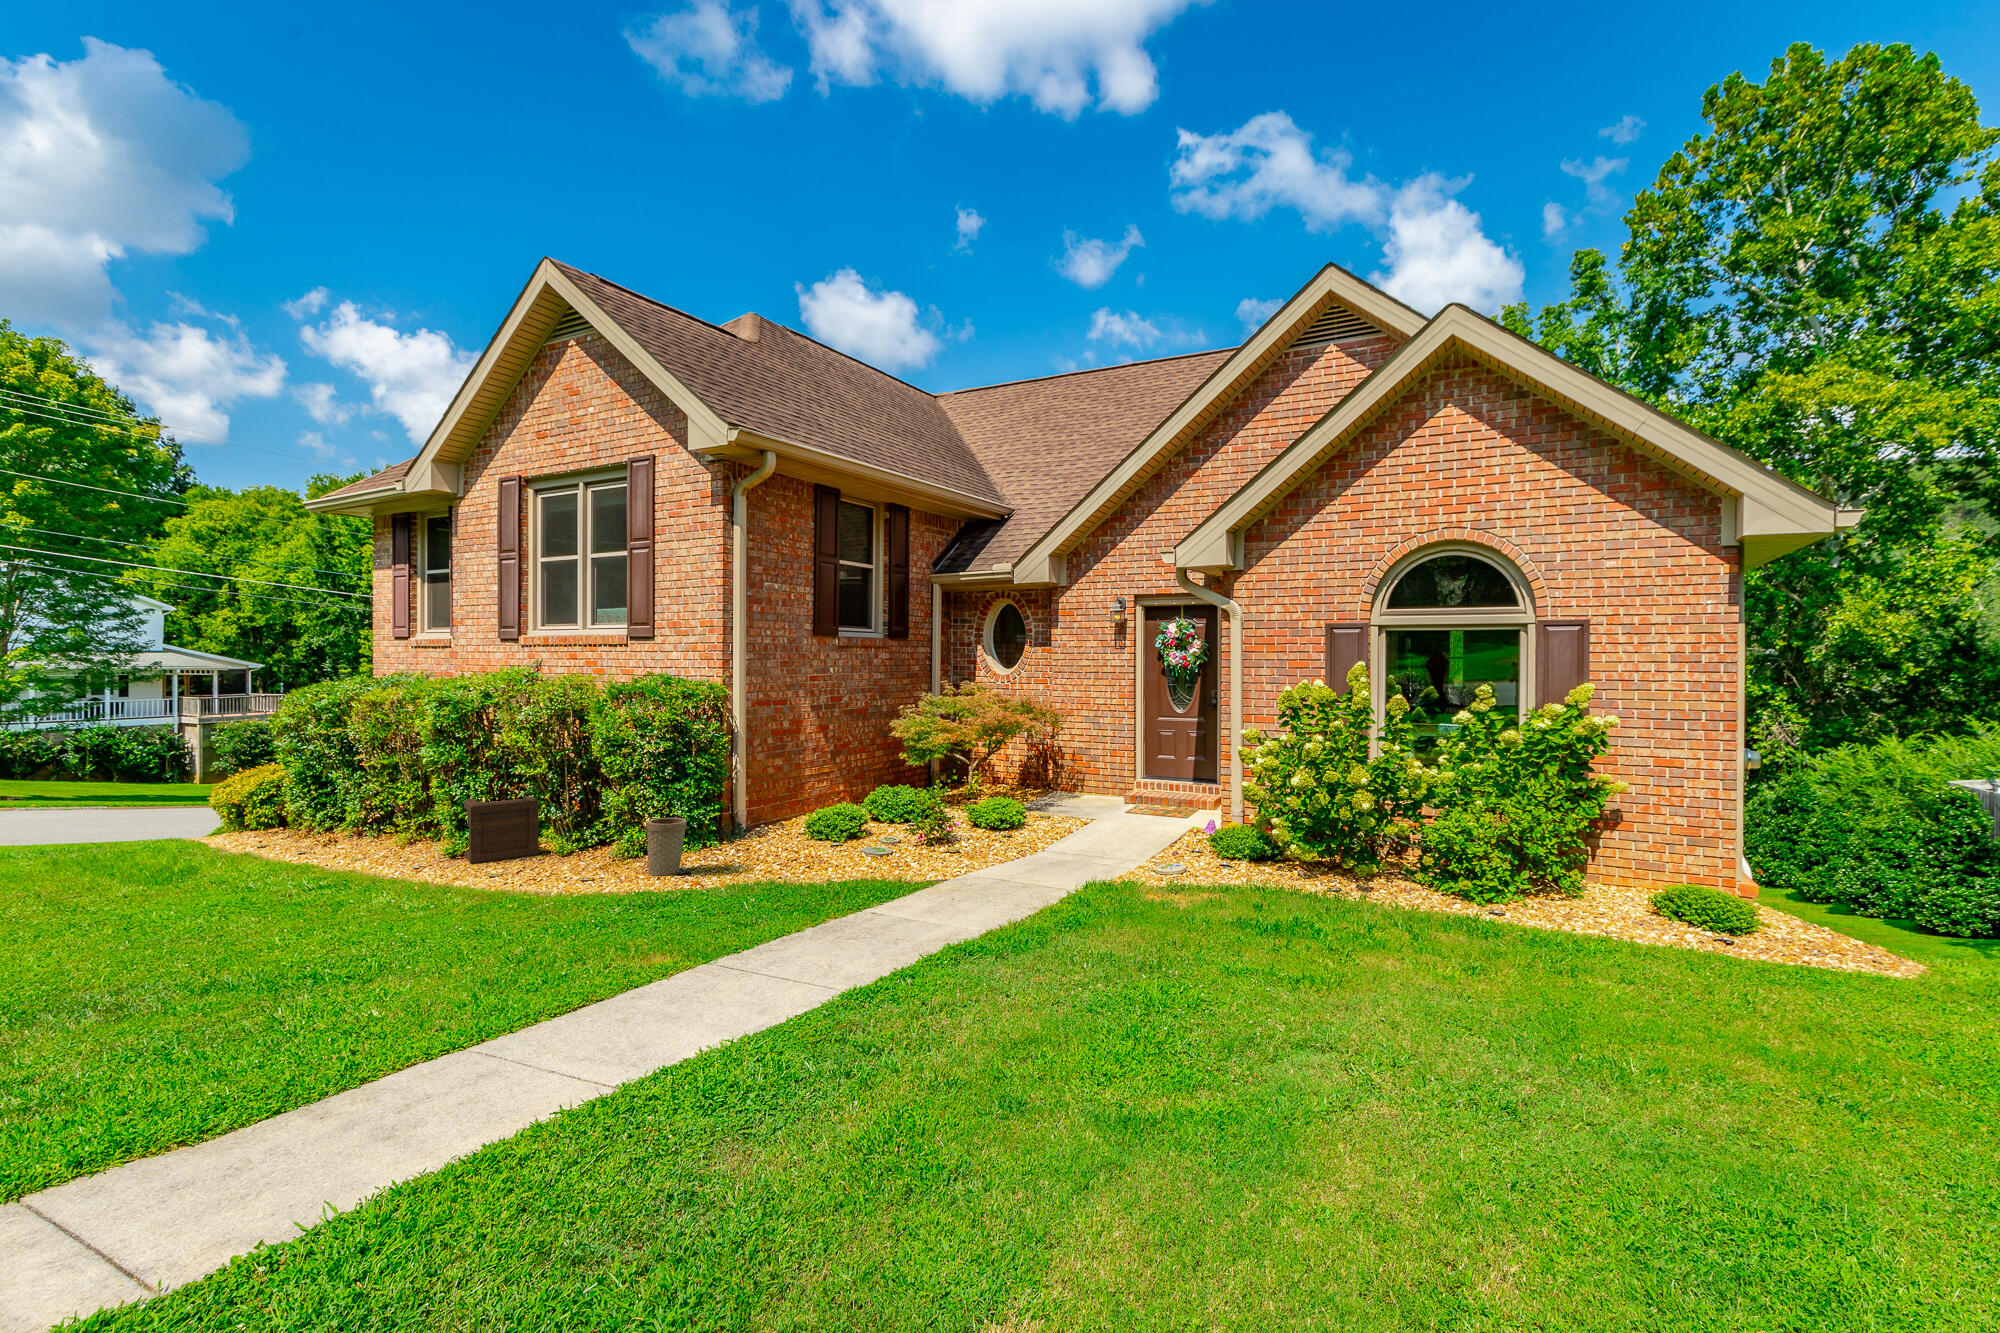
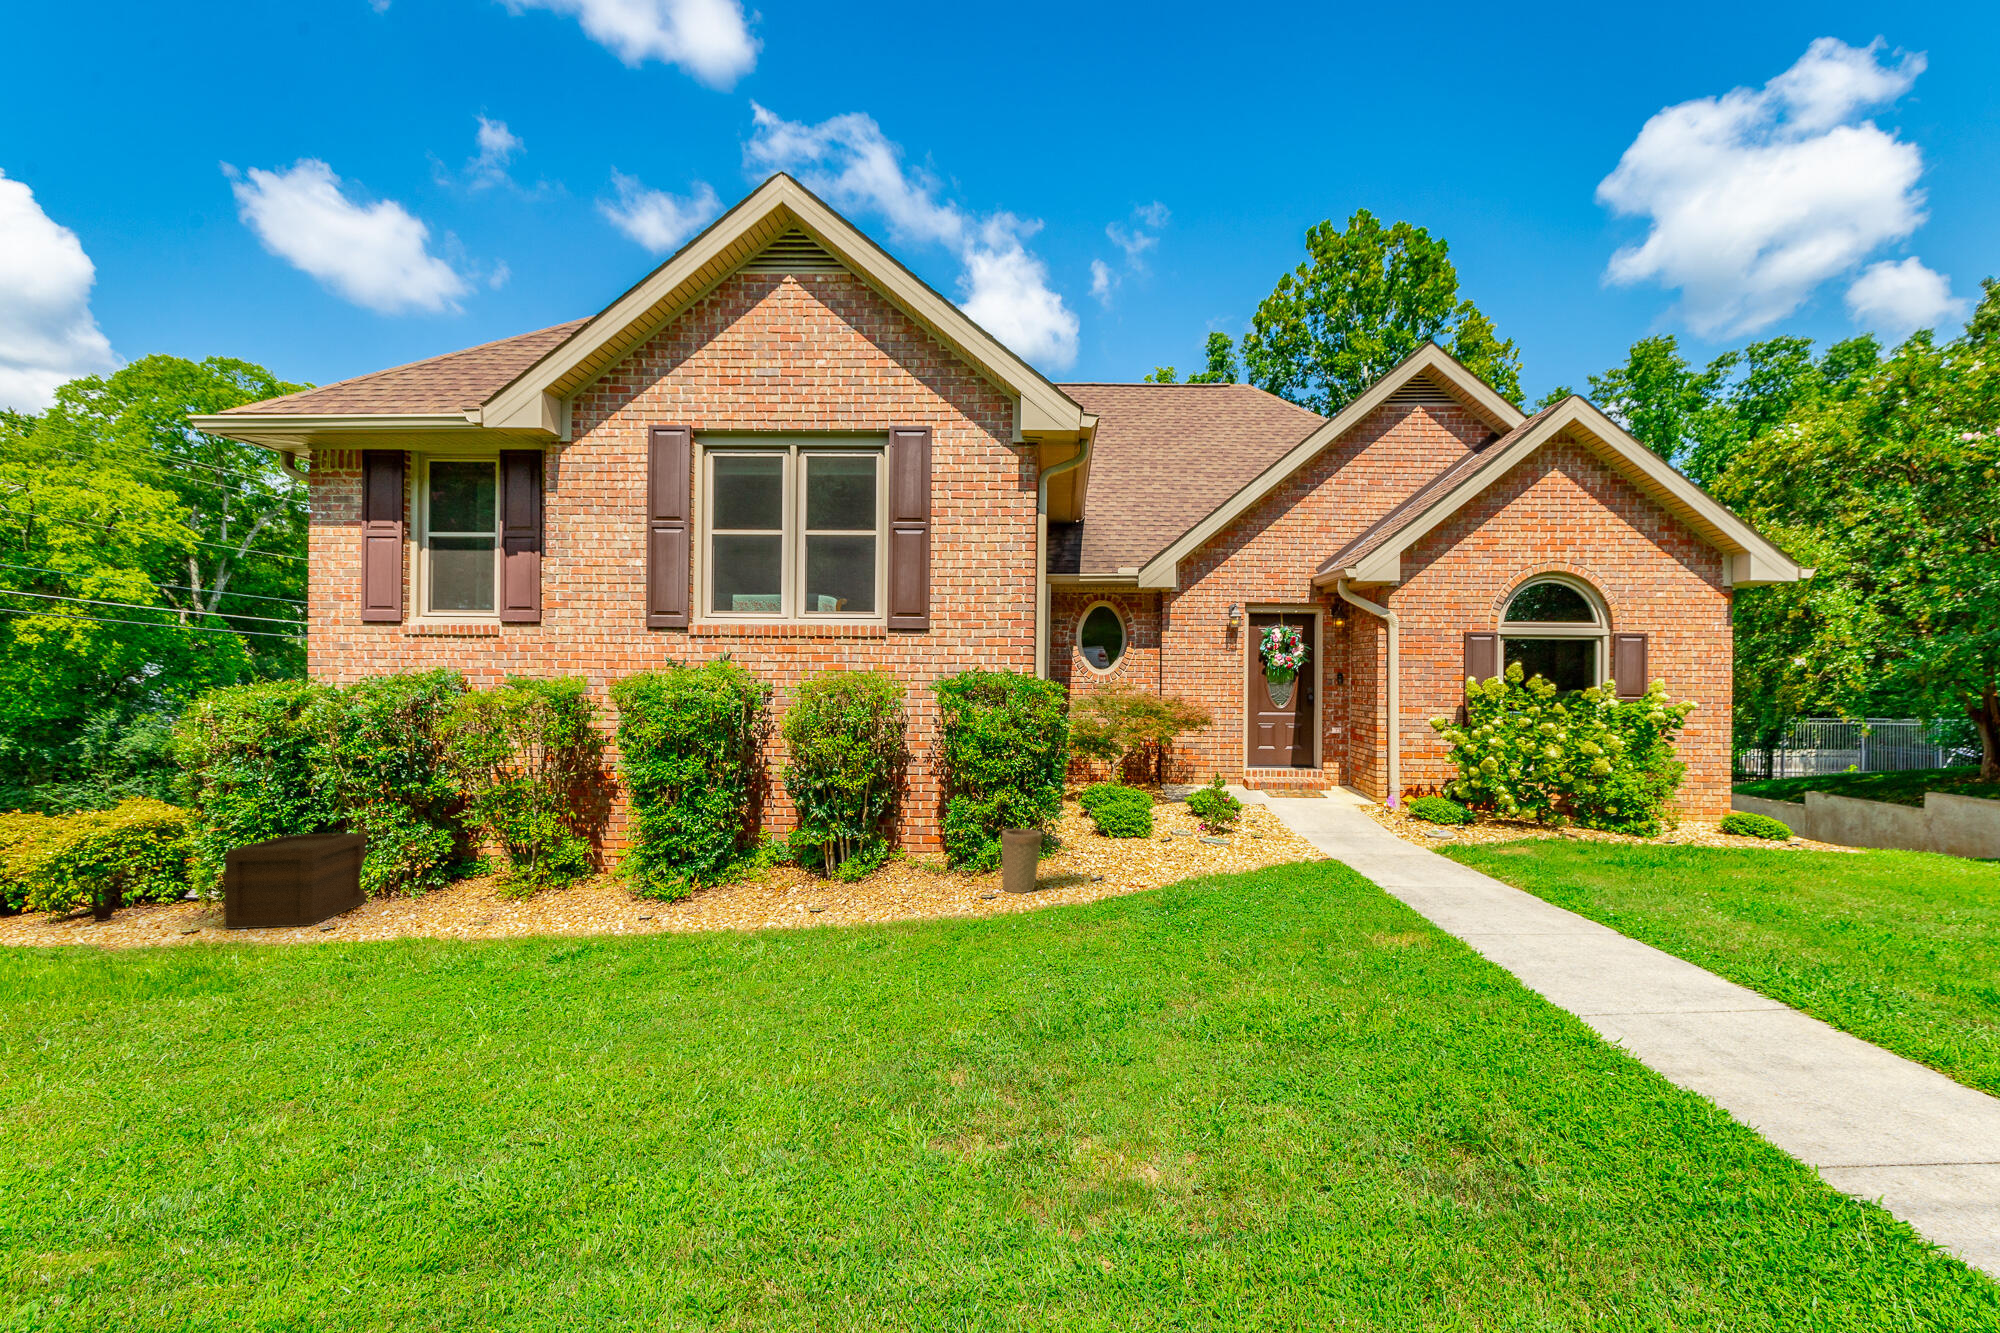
wooden crate: present [463,795,539,864] -> present [224,833,366,929]
potted plant: none [167,800,208,832] -> present [72,870,136,921]

